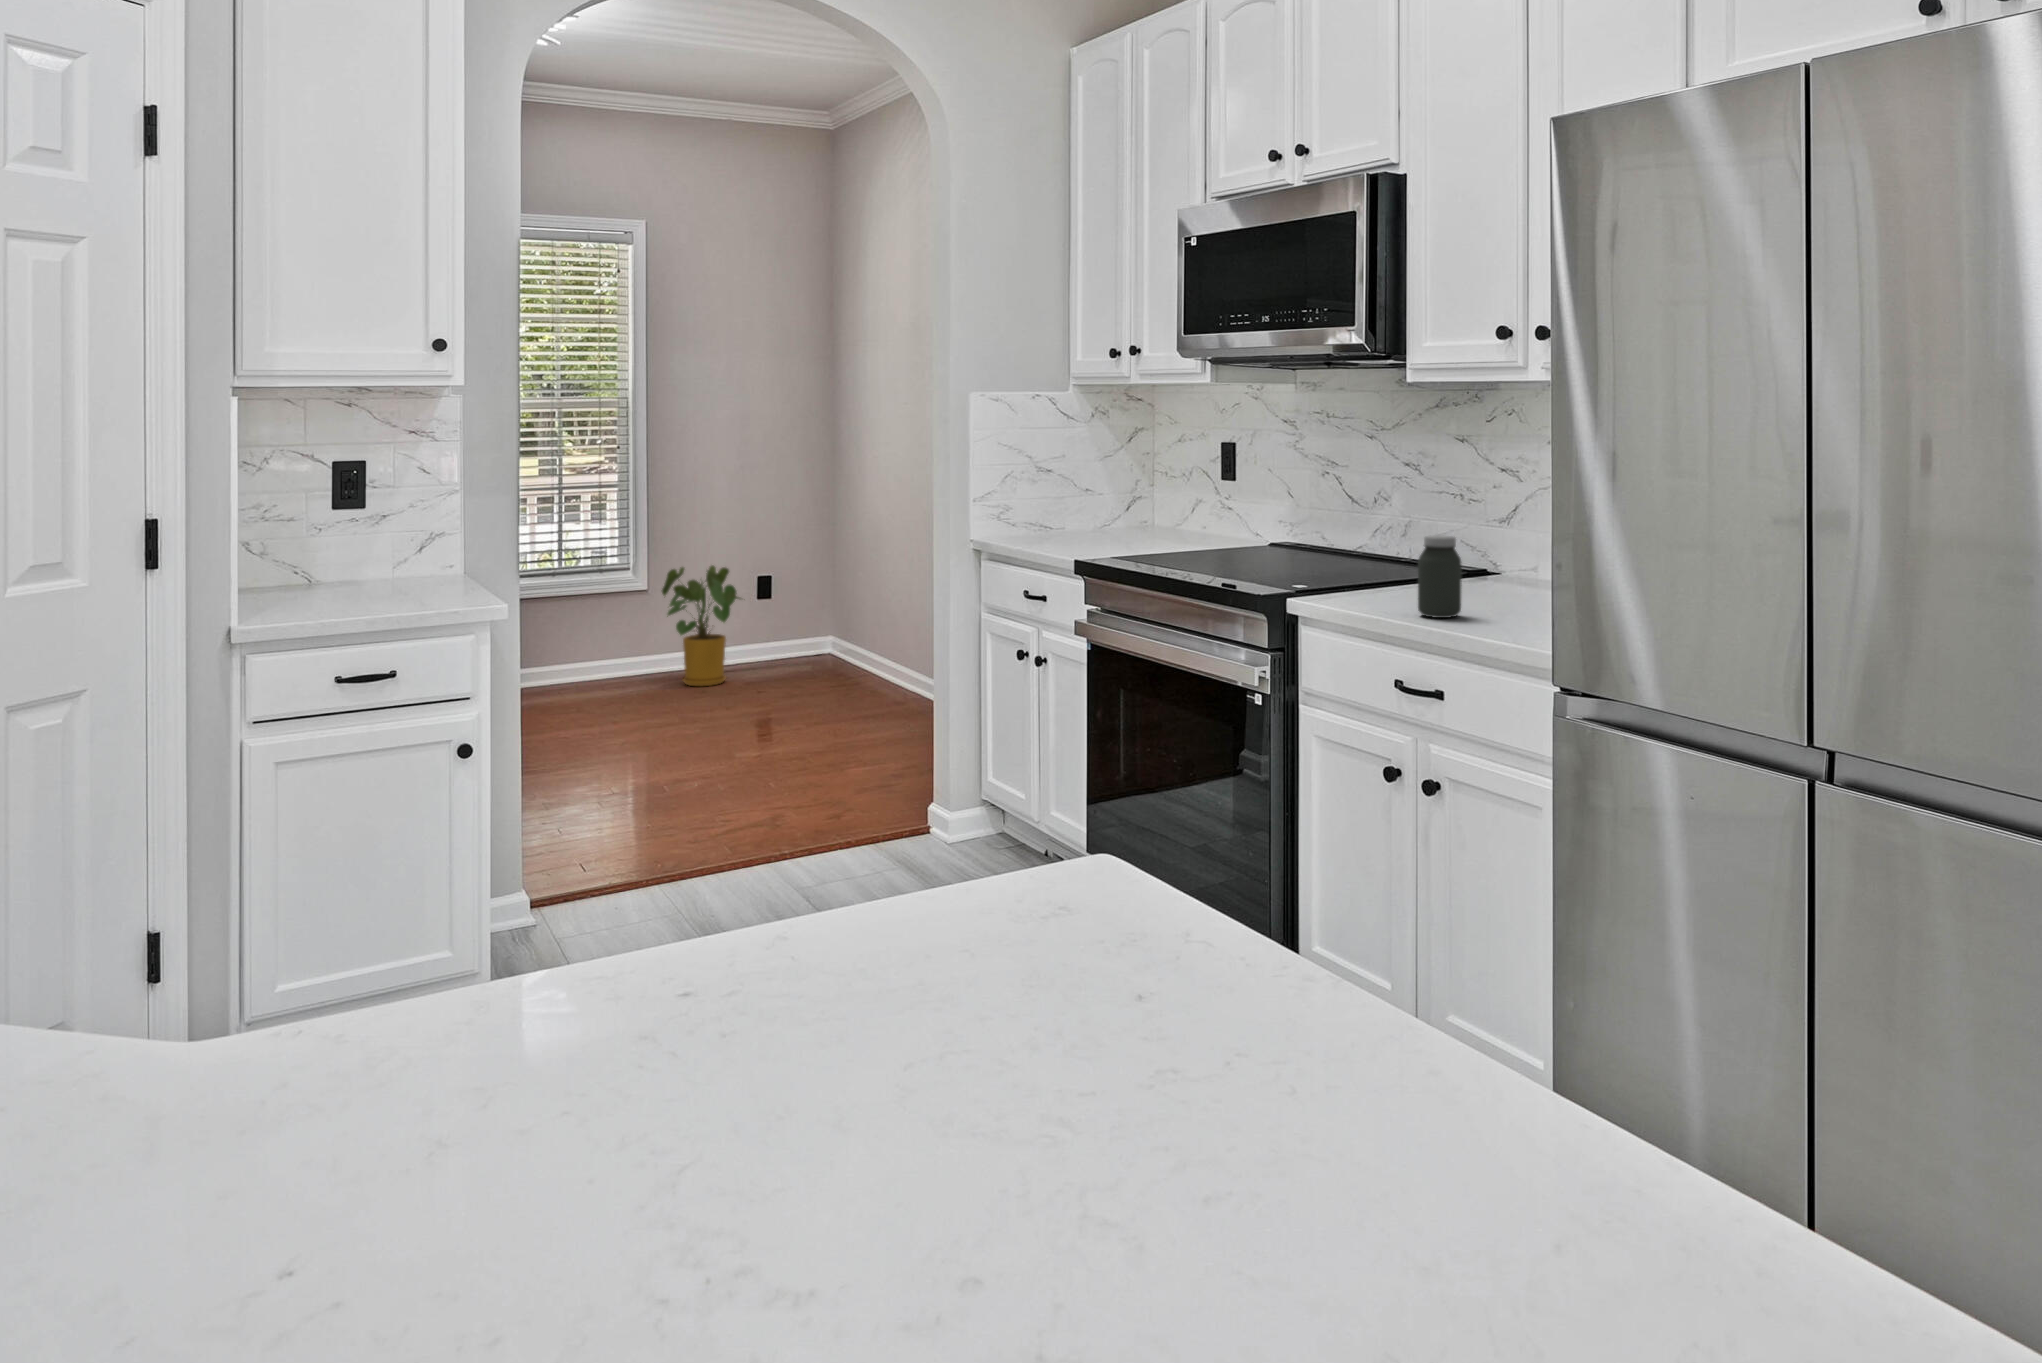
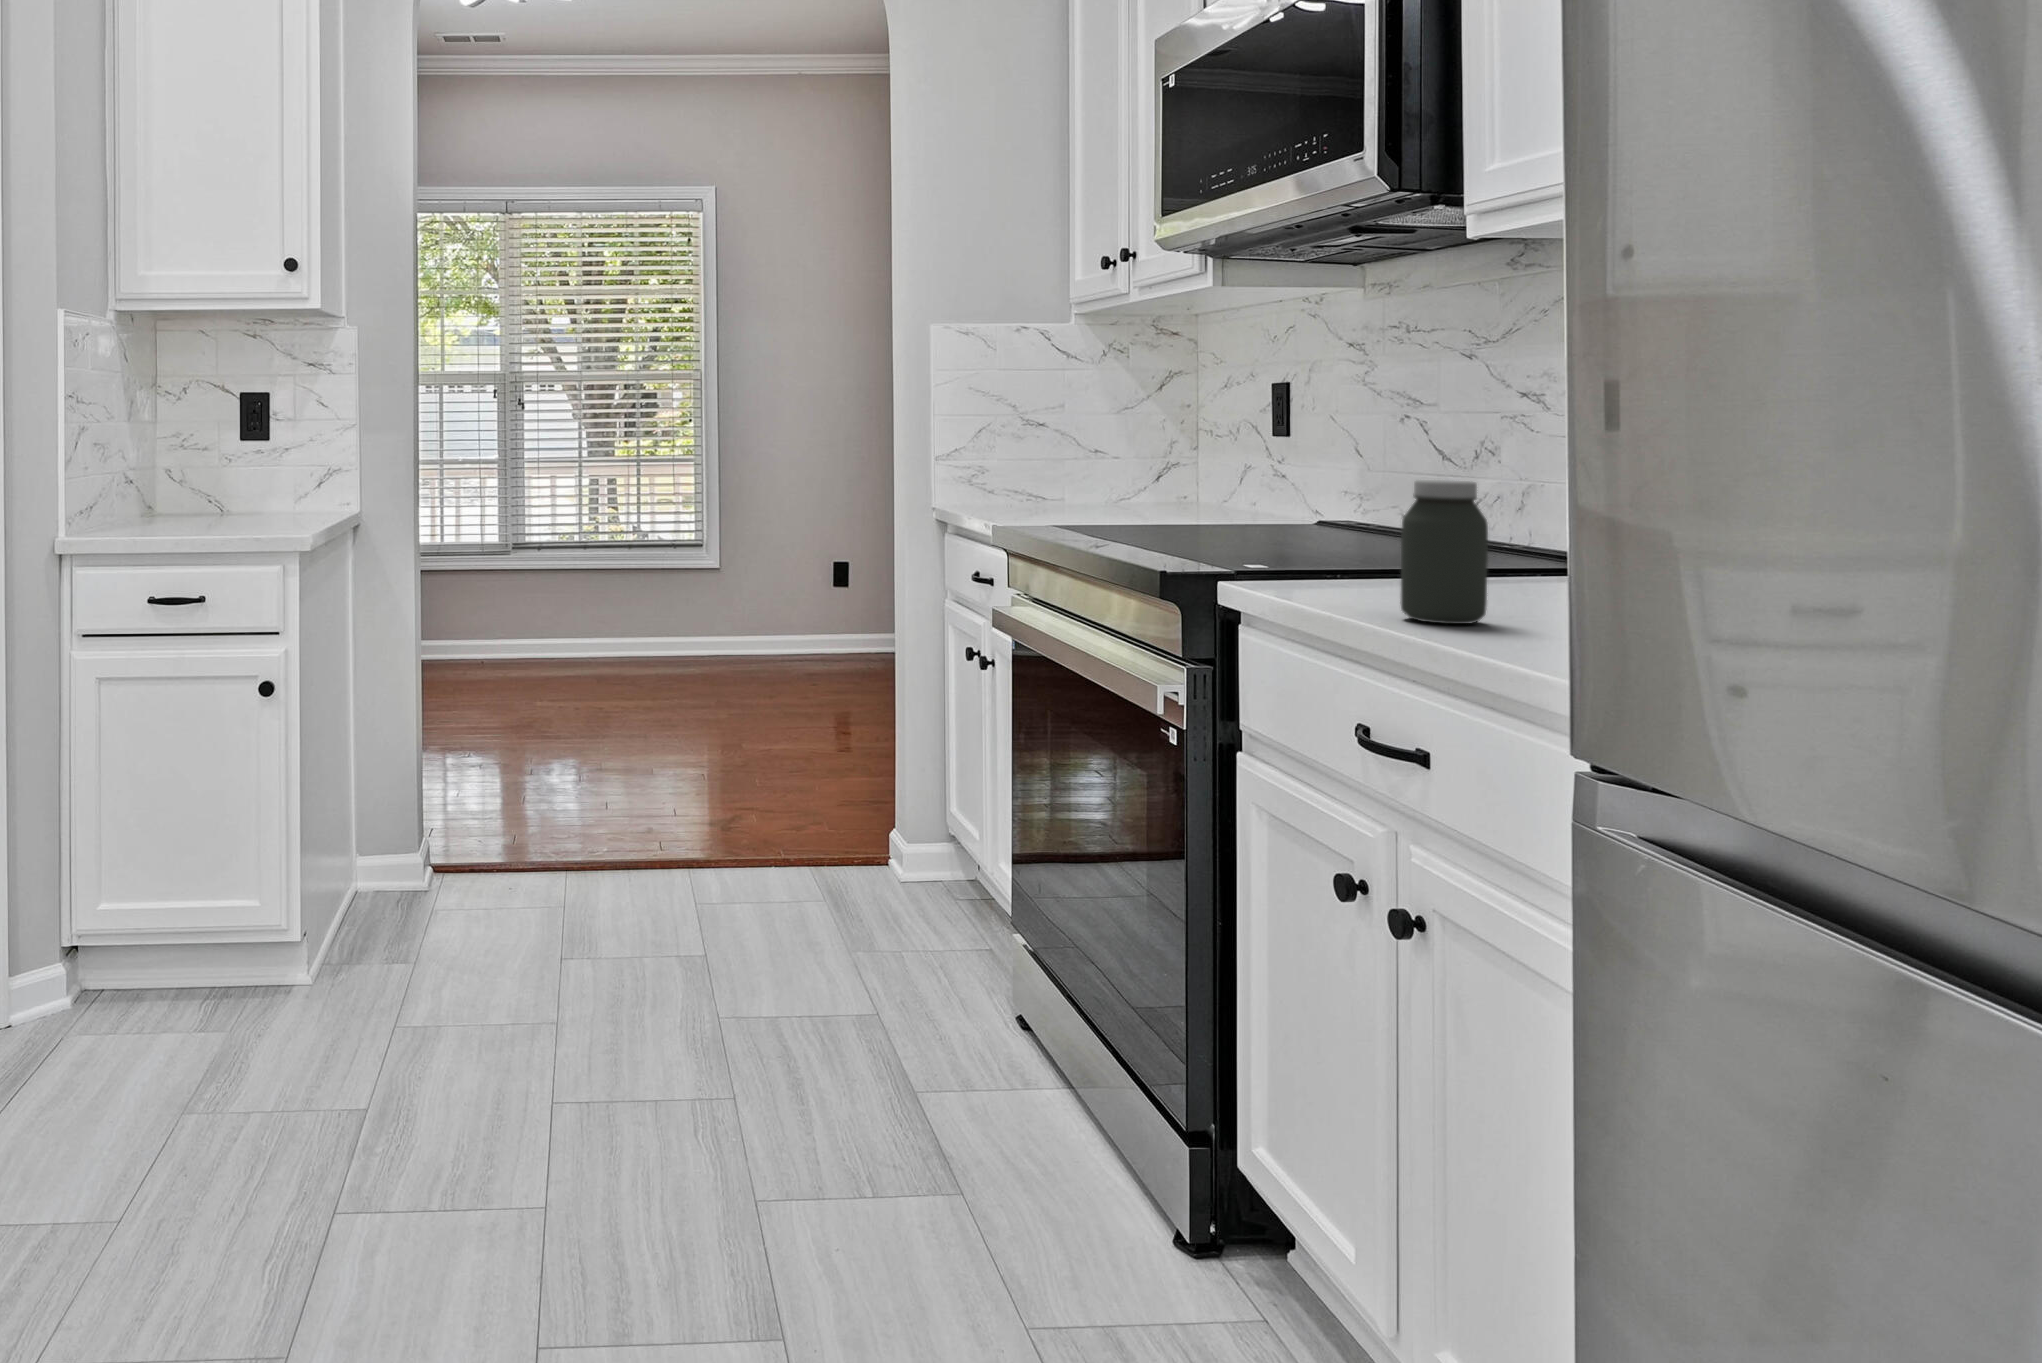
house plant: present [662,565,740,686] -> none [729,546,815,671]

